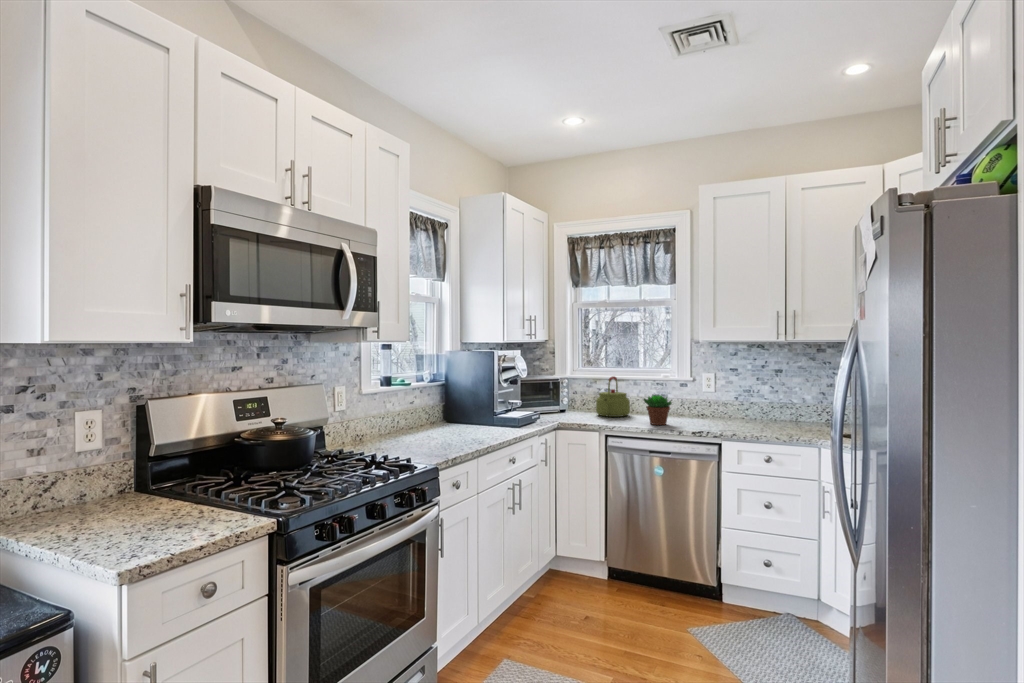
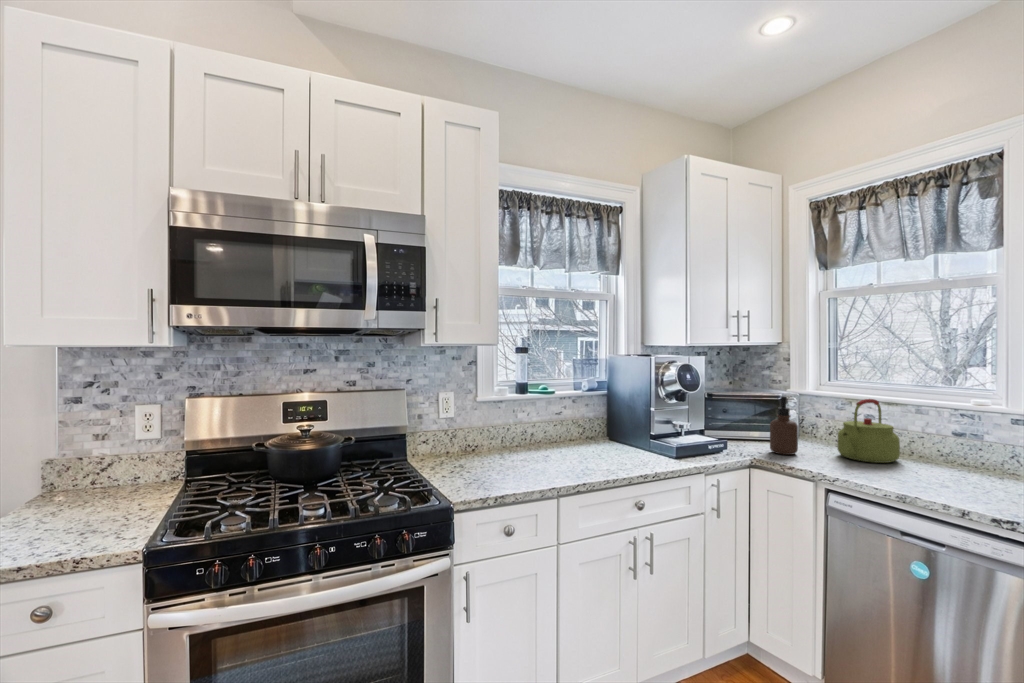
soap dispenser: none [559,378,576,418] -> present [770,396,798,455]
succulent plant: present [644,395,672,425] -> none [901,435,970,492]

